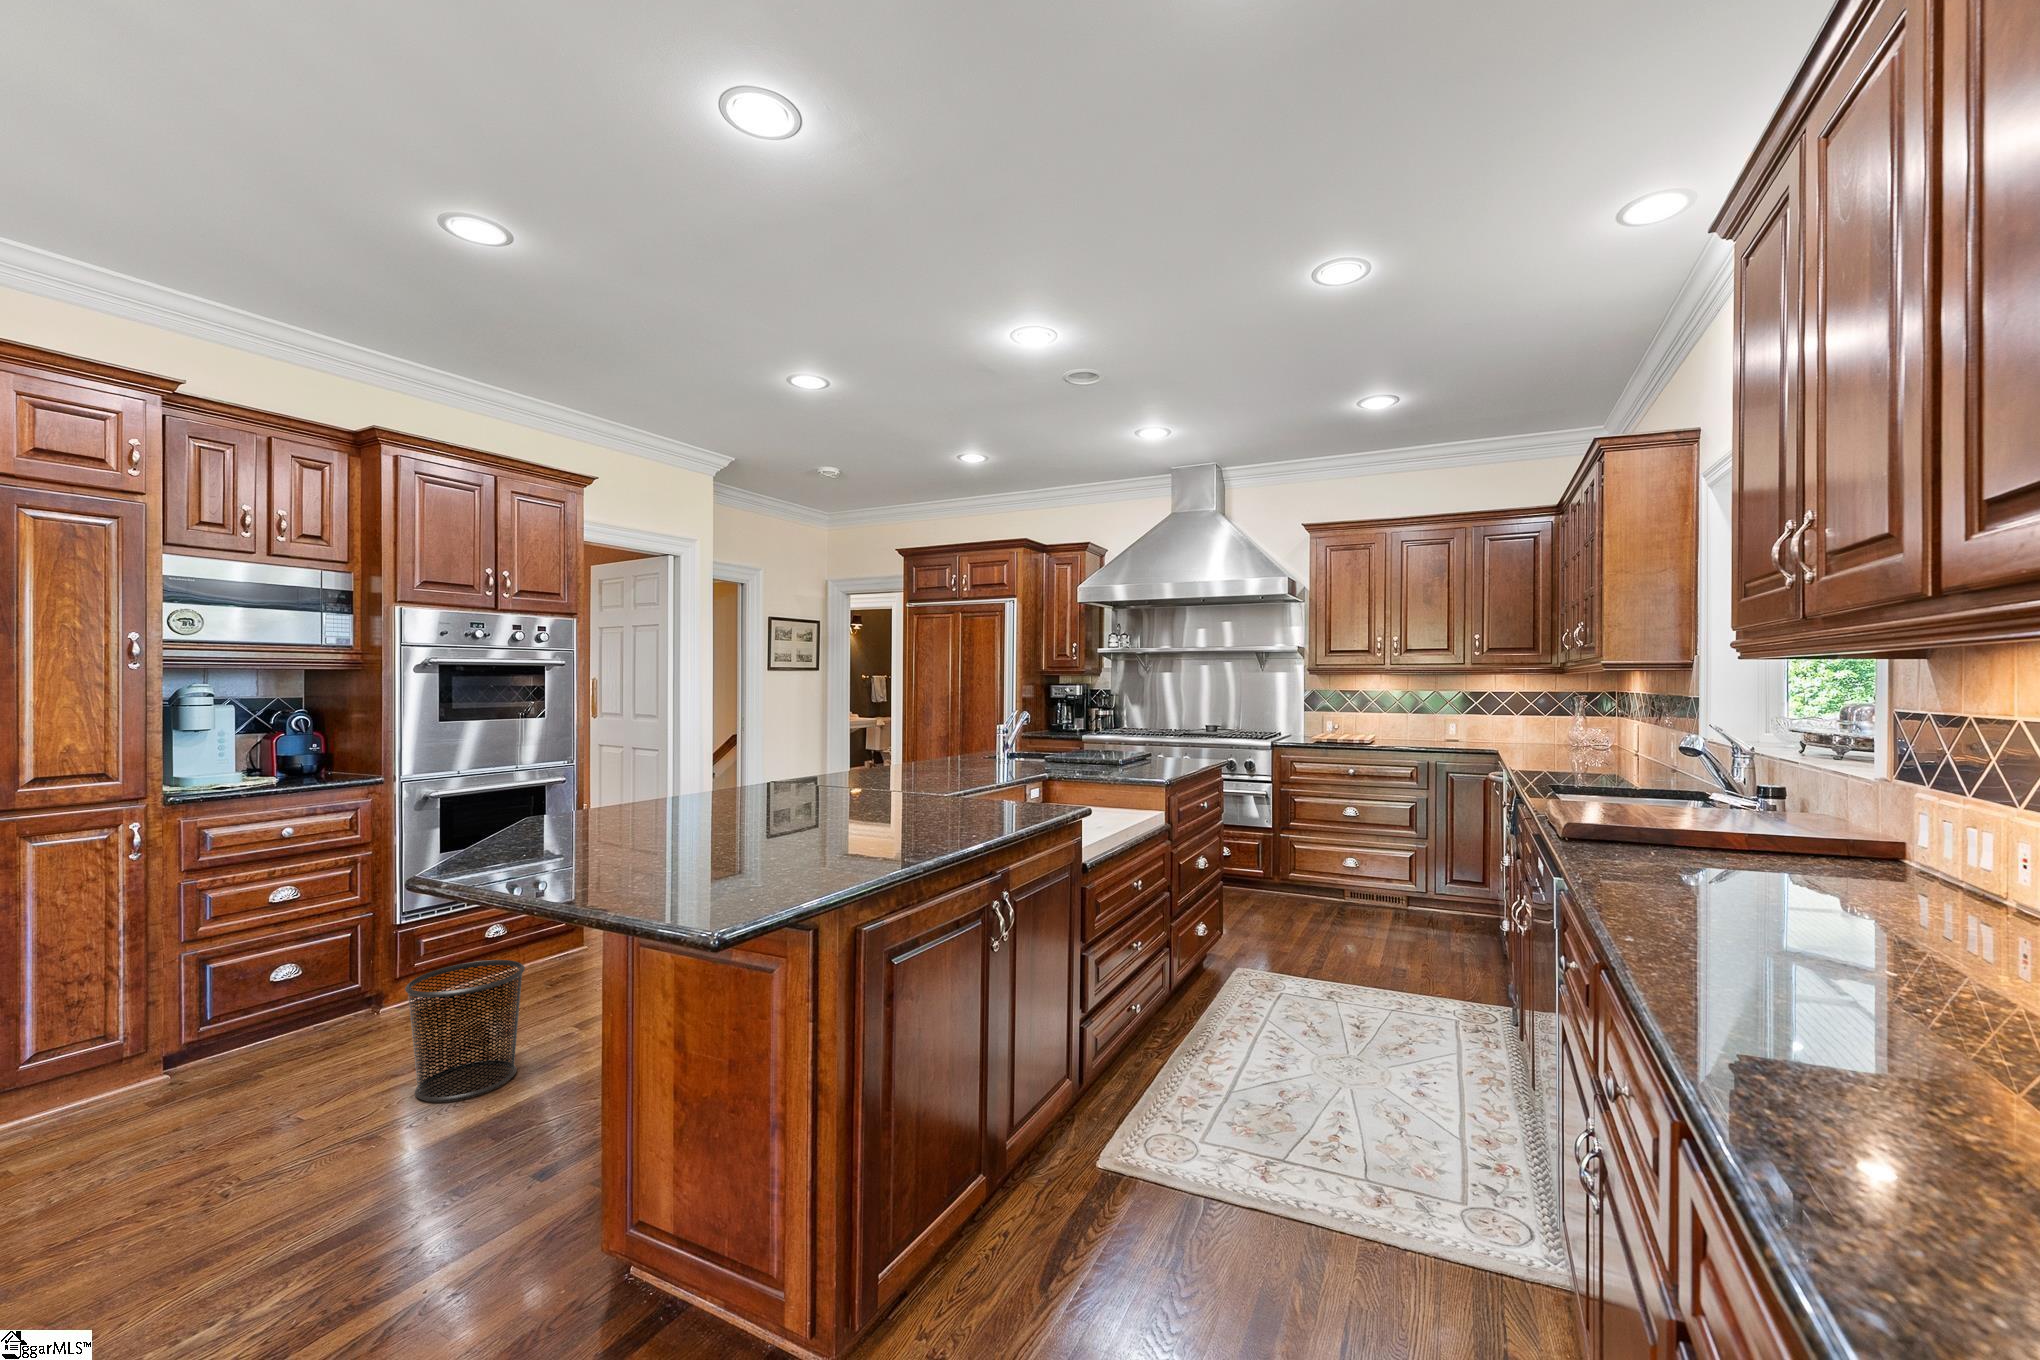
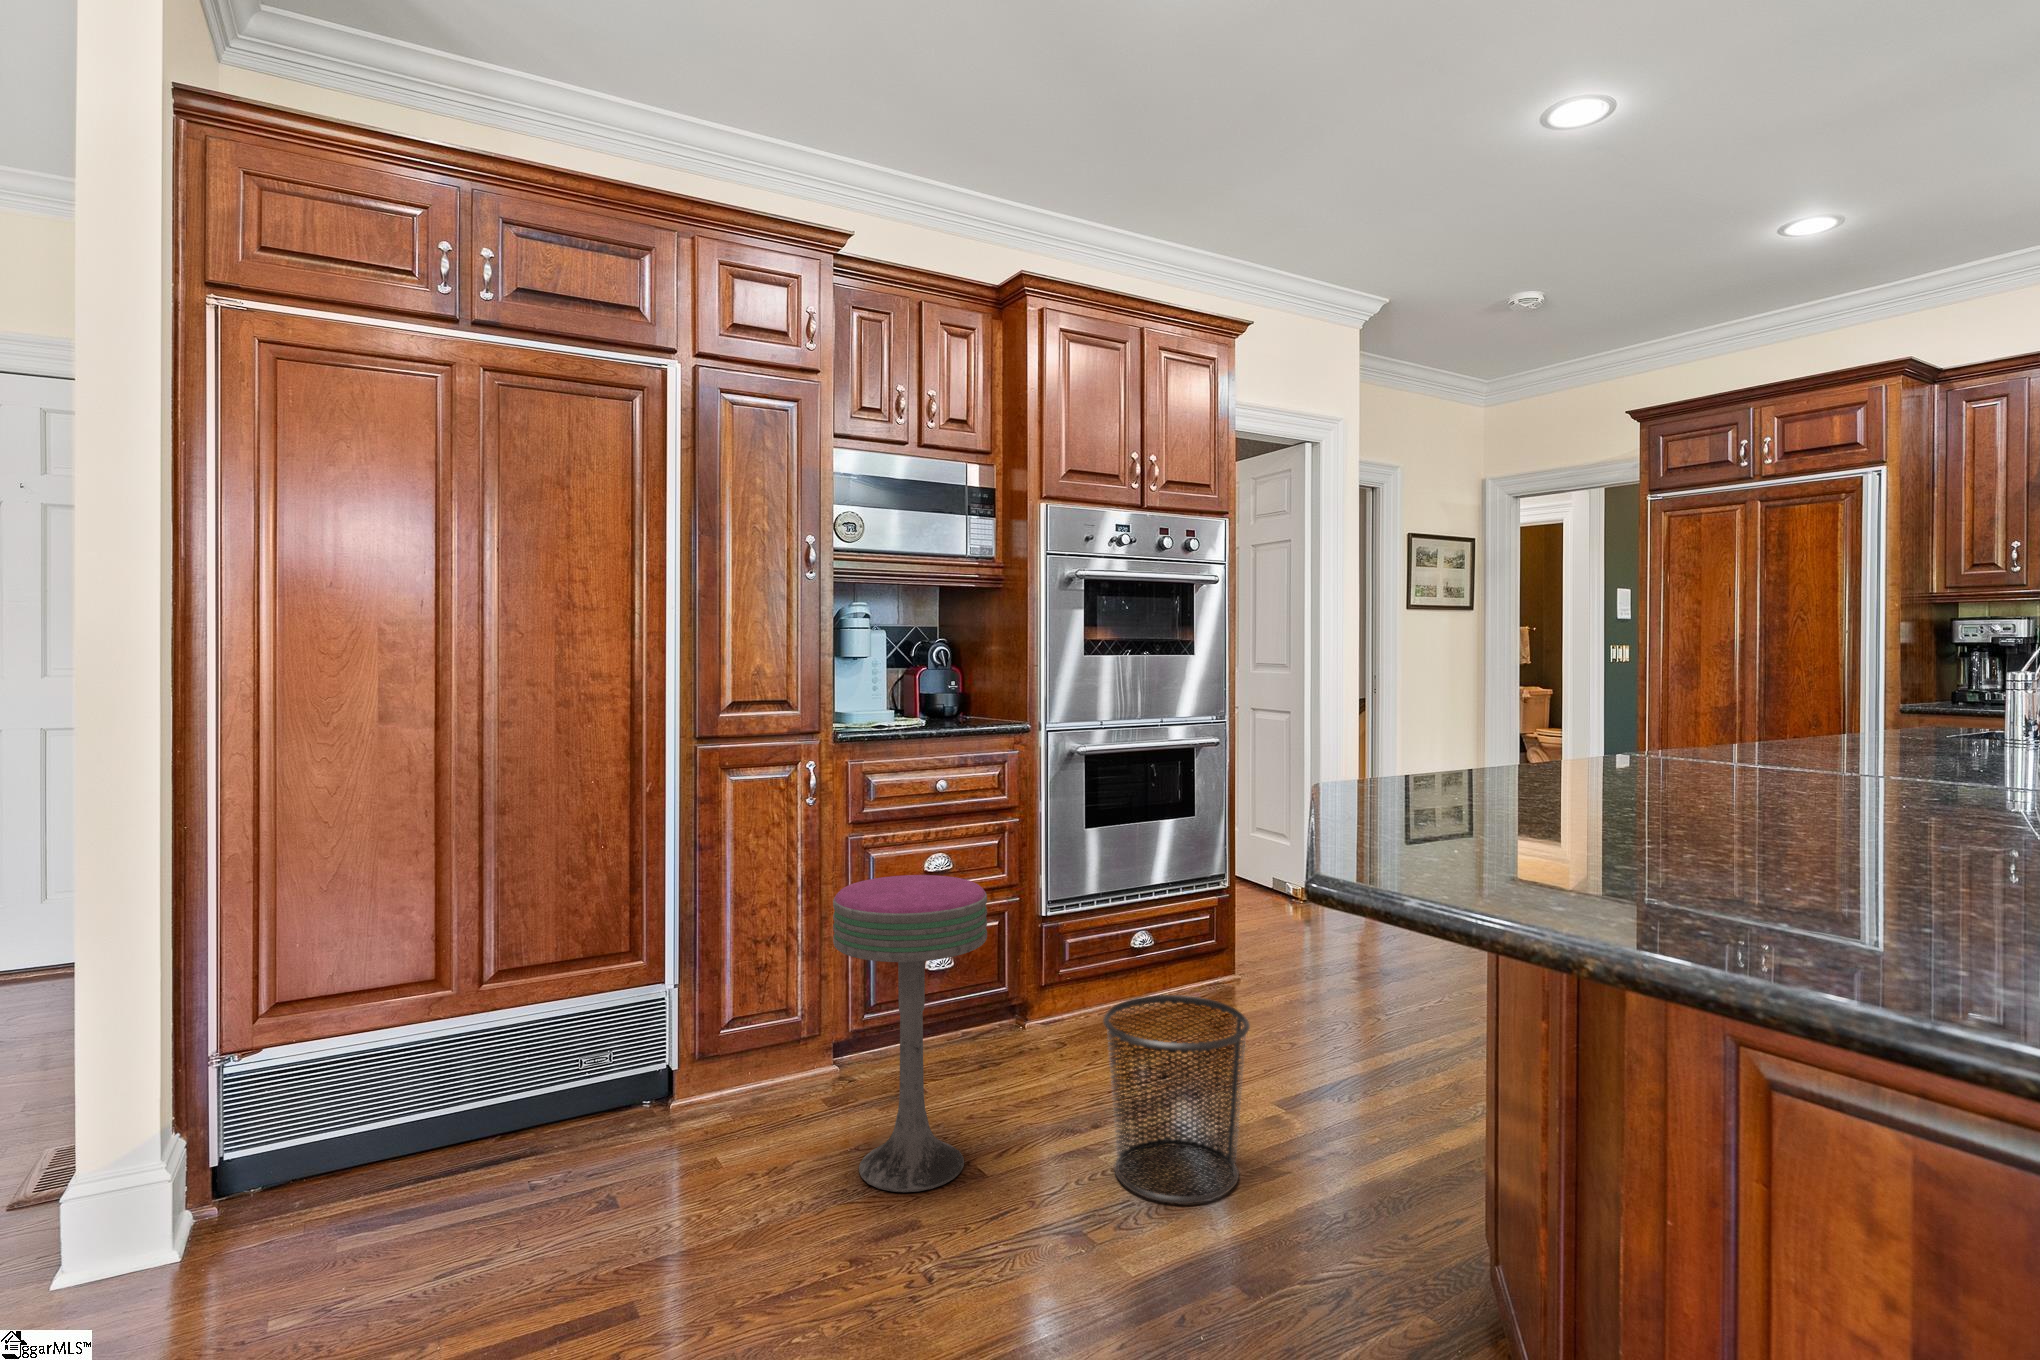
bar stool: none [141,902,302,1150] -> present [833,875,987,1192]

